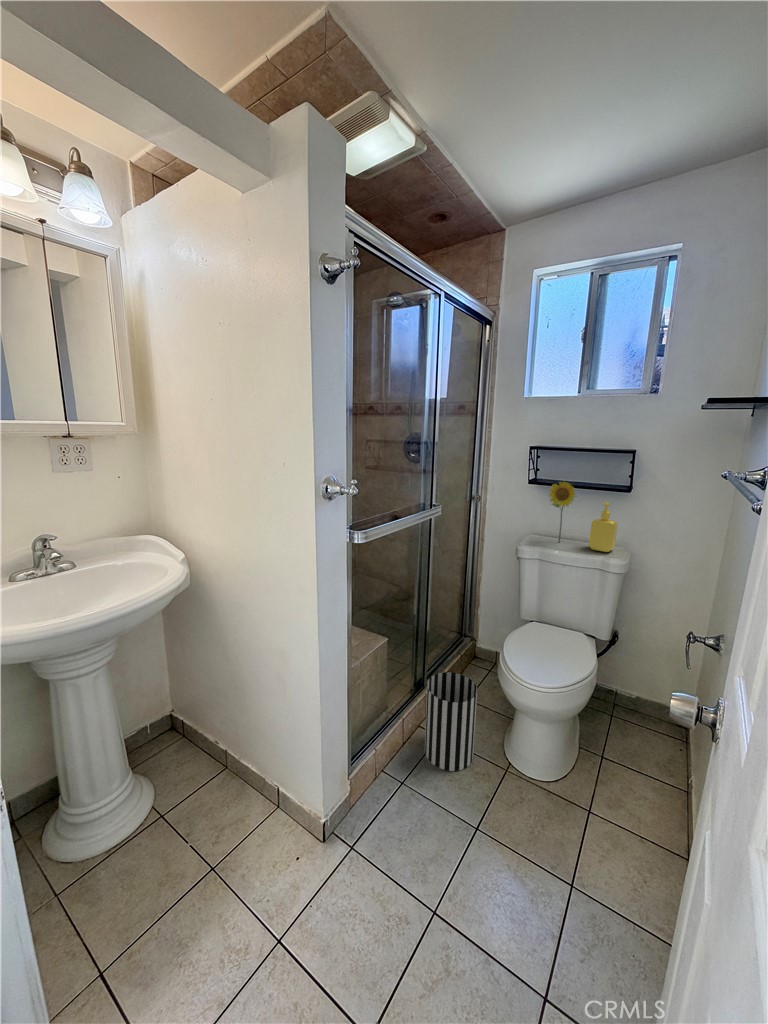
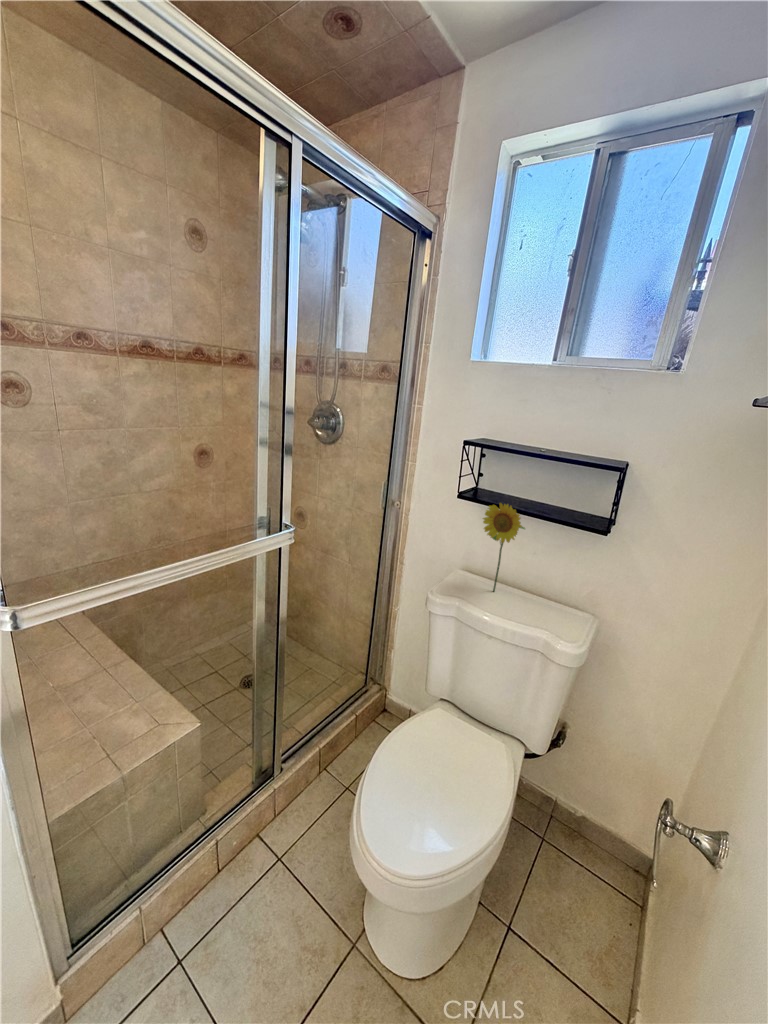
soap dispenser: present [589,502,617,552] -> none [533,545,580,623]
wastebasket: present [425,672,477,771] -> none [237,782,317,944]

